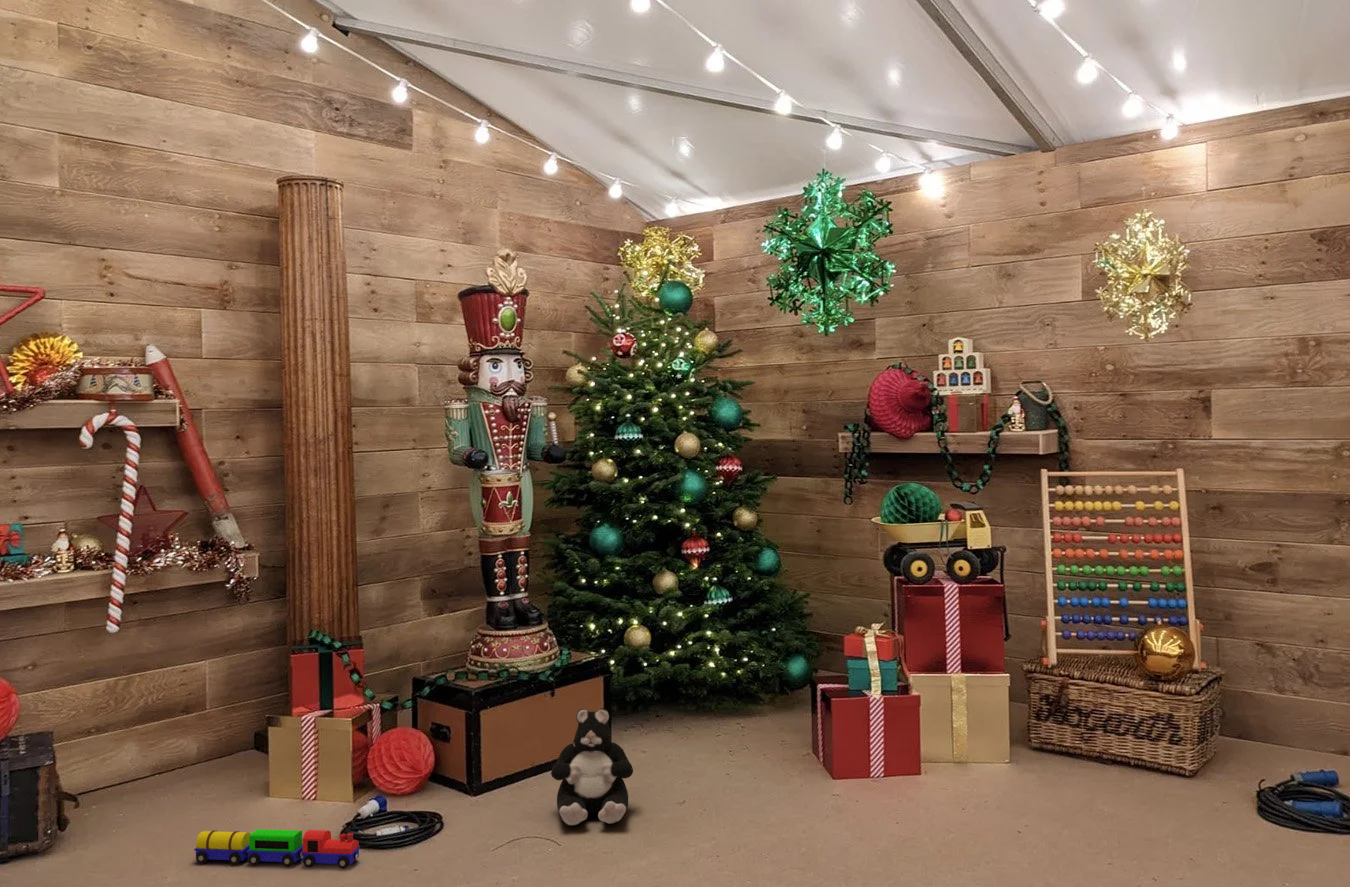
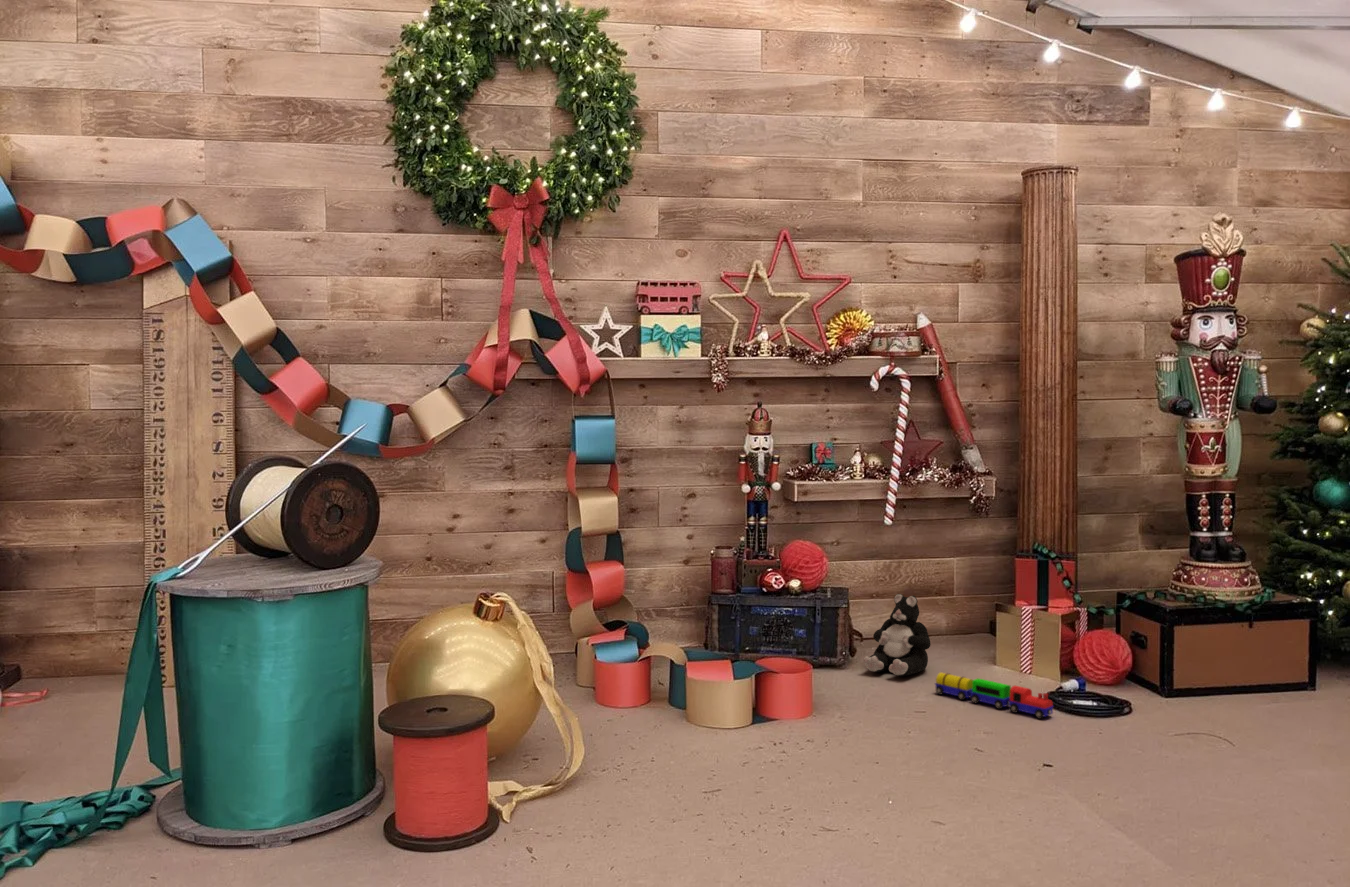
plush toy: present [551,708,633,825] -> present [864,594,931,676]

